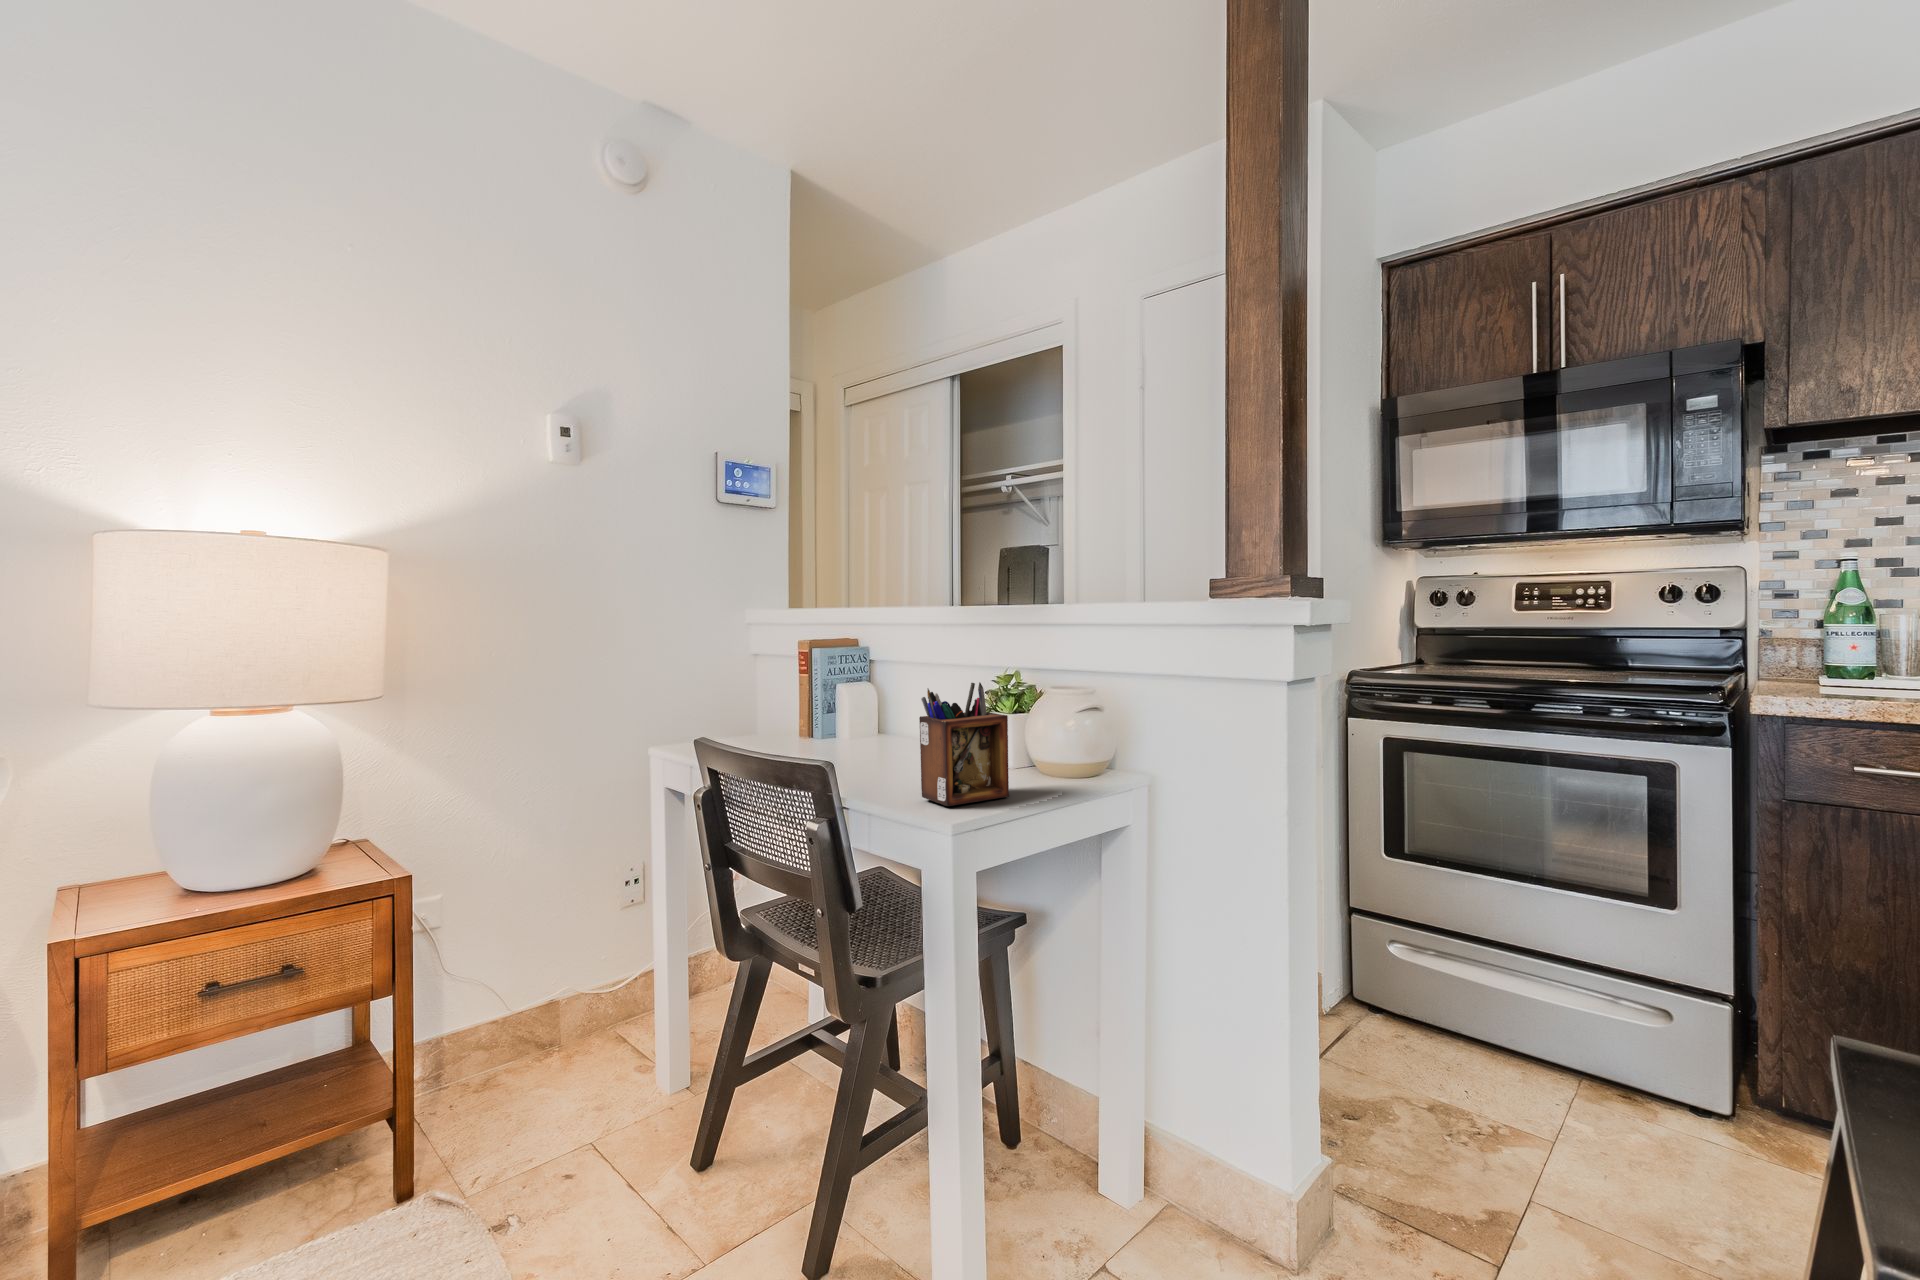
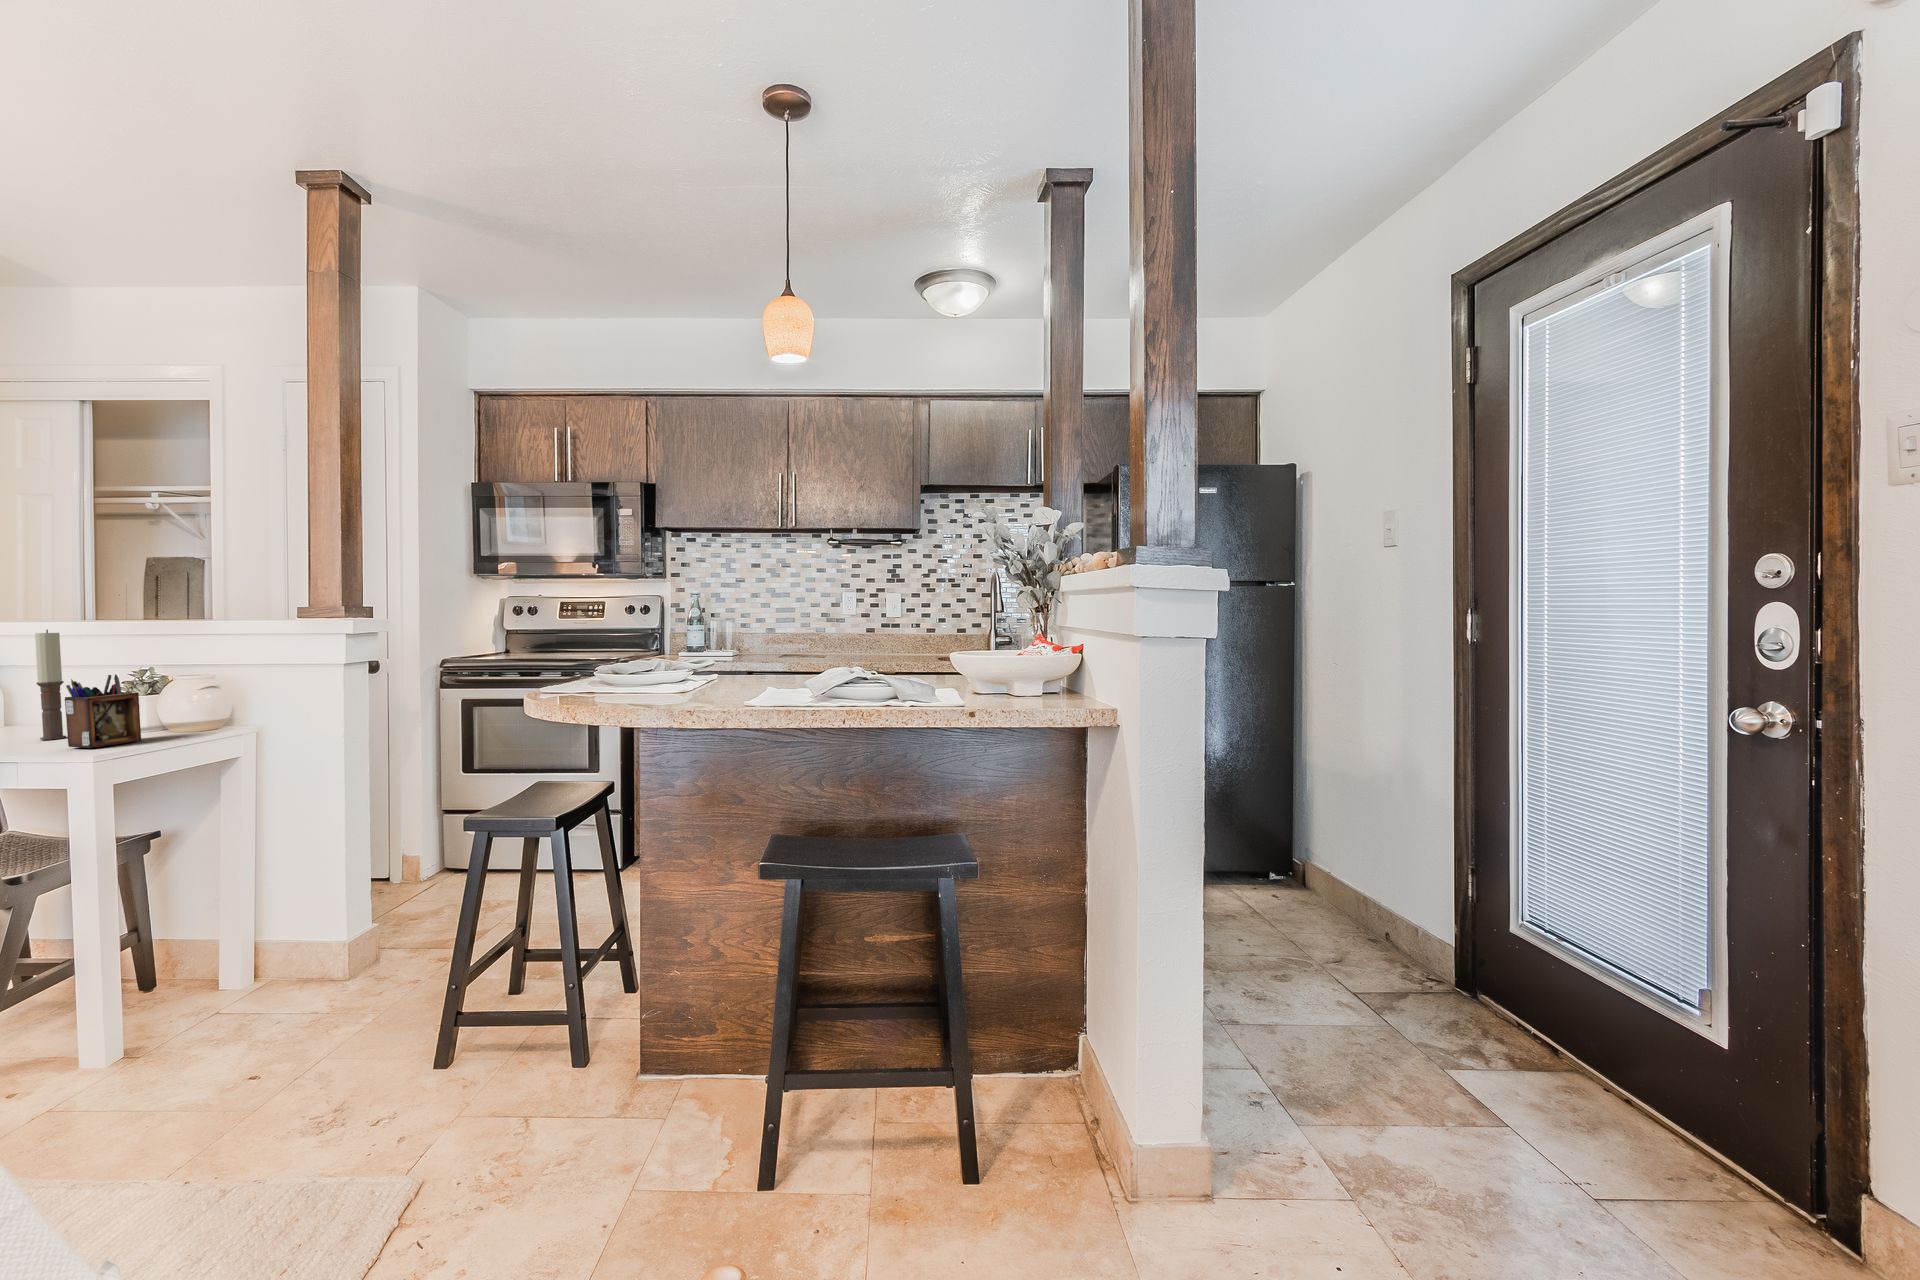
candle: none [896,611,924,771] -> present [35,630,66,740]

